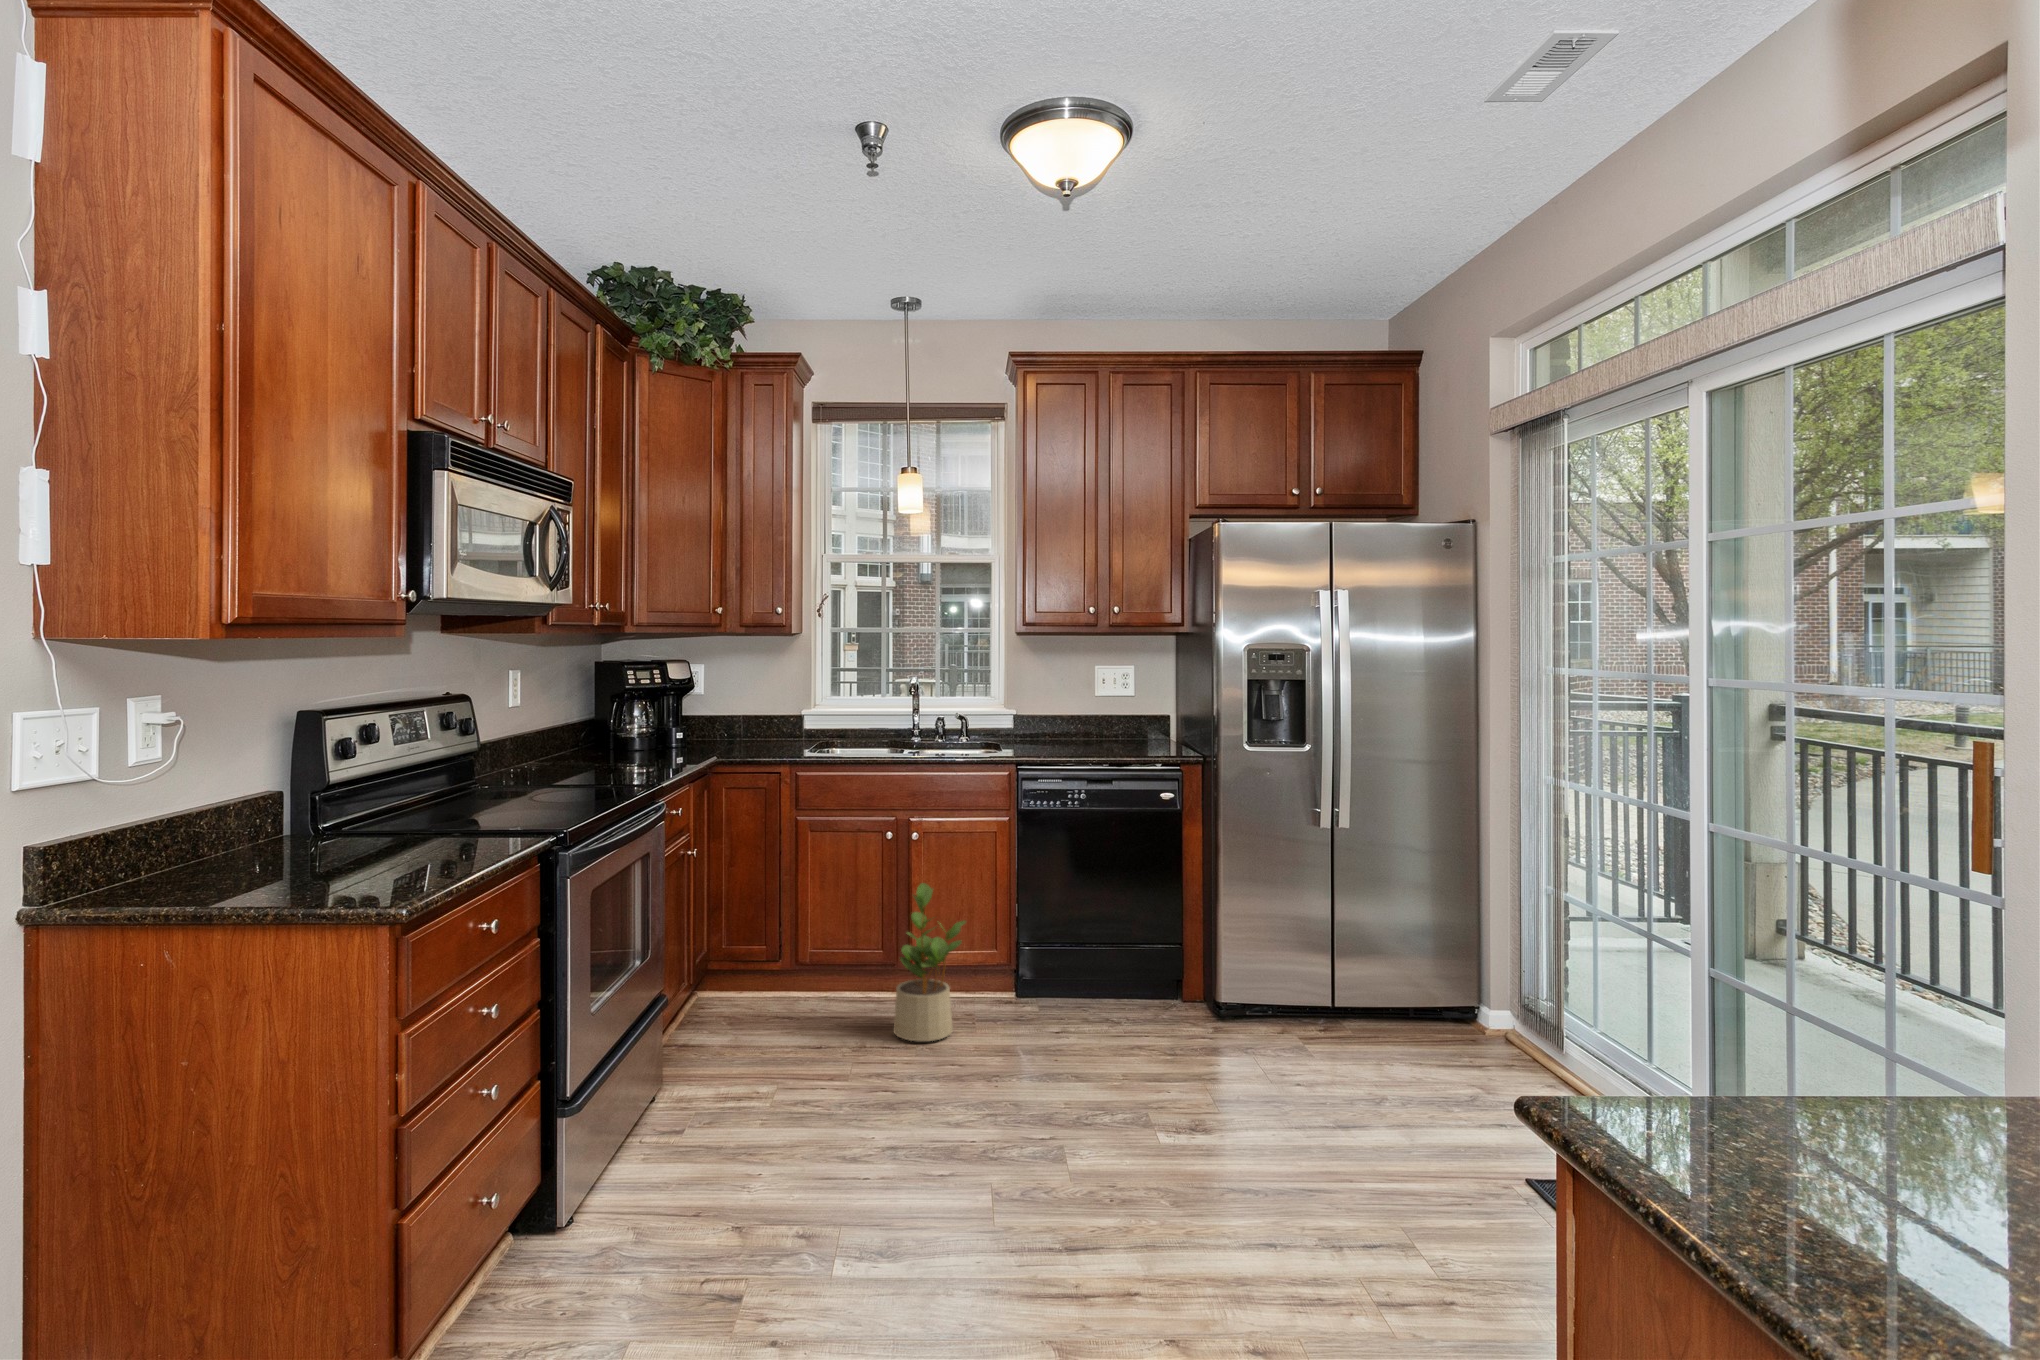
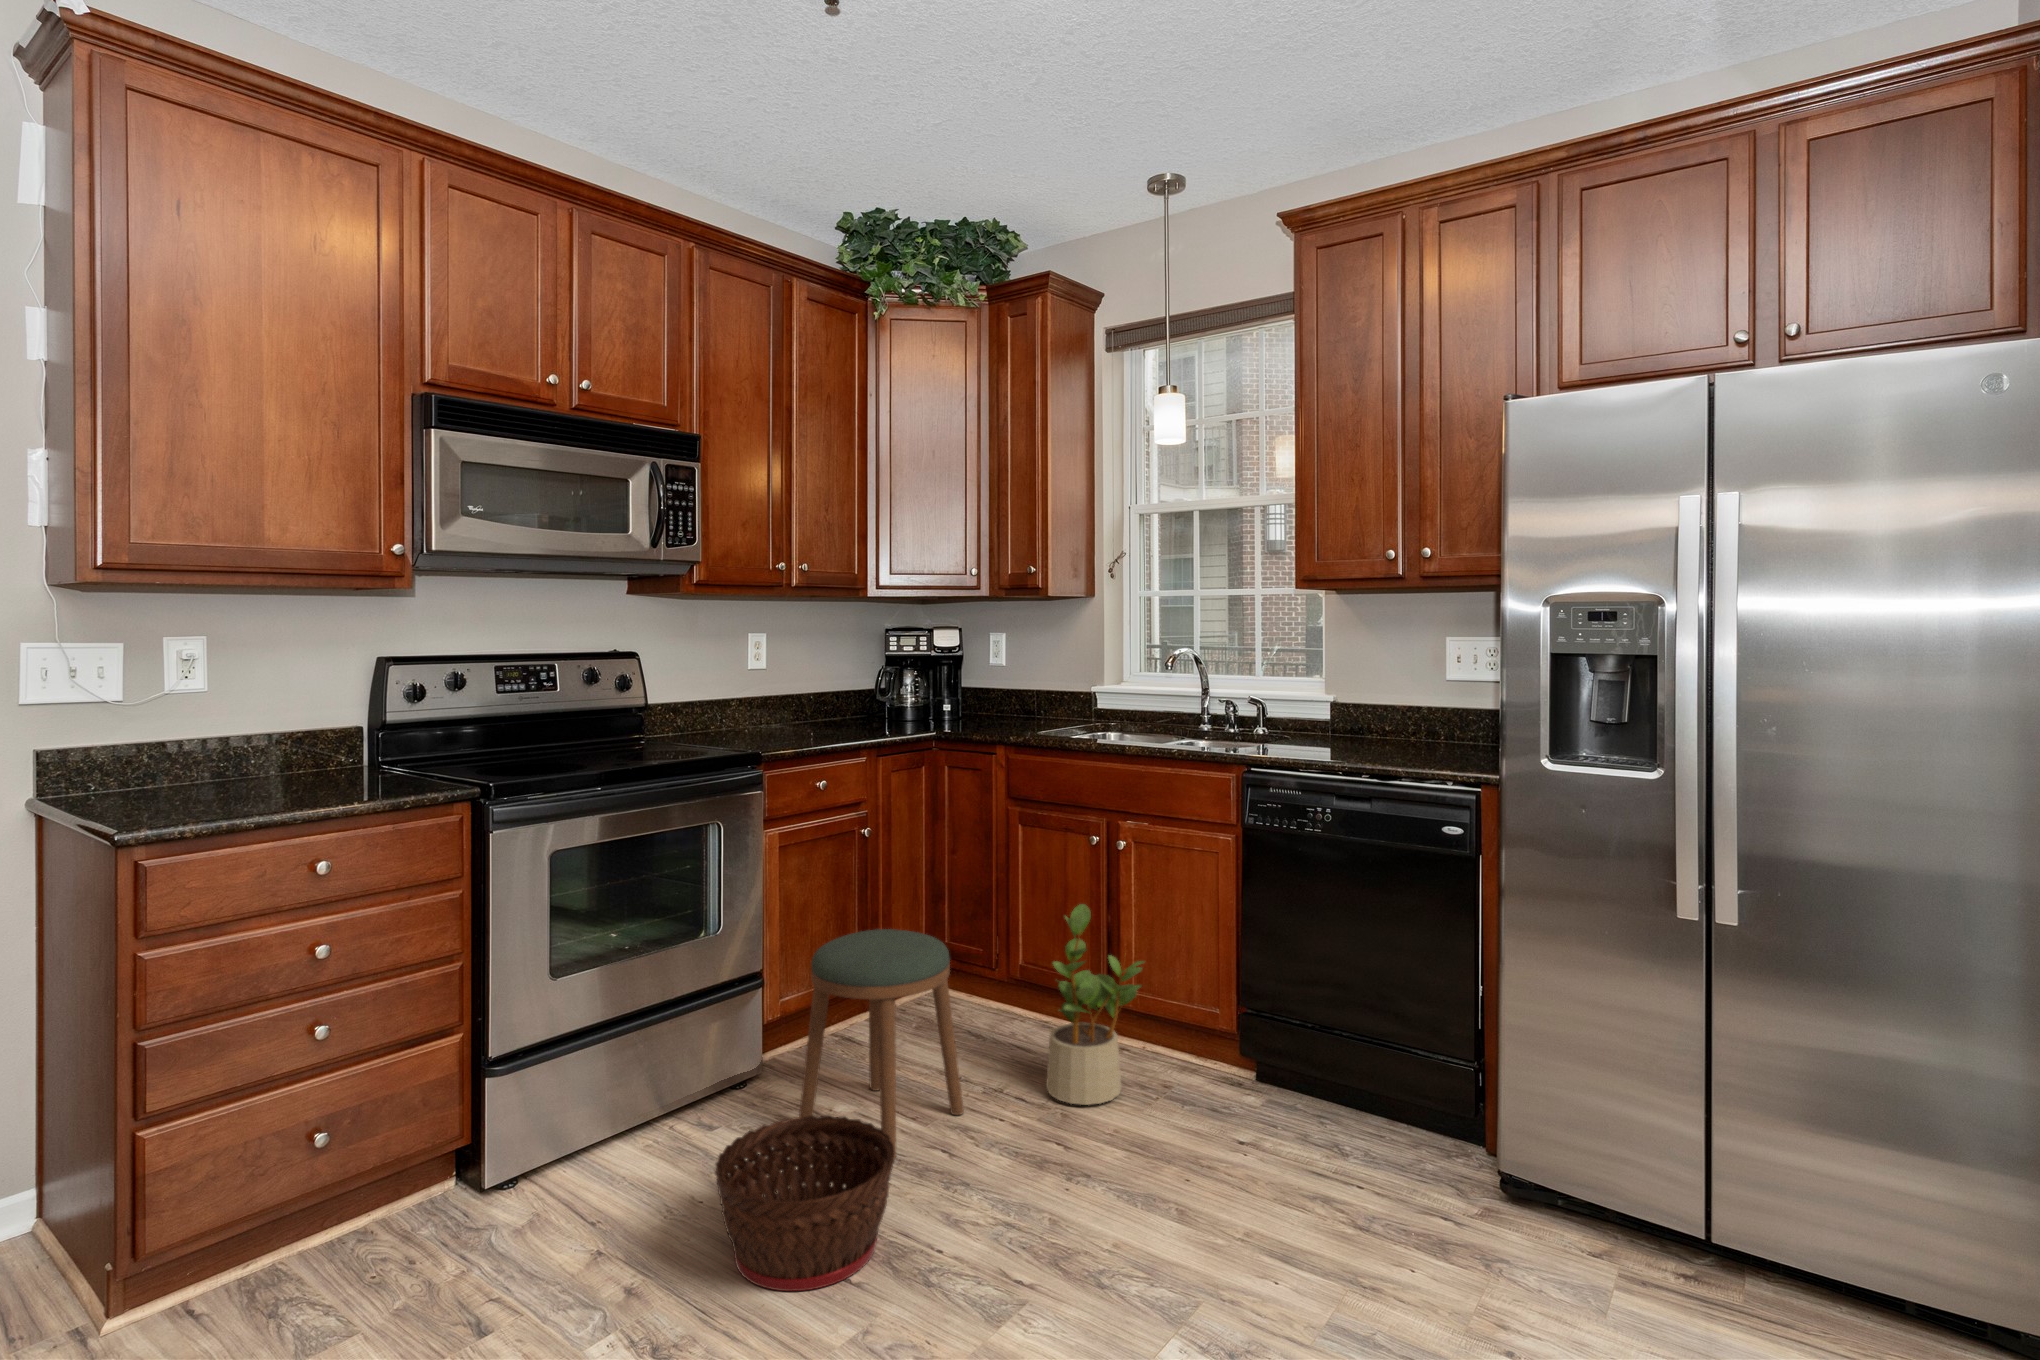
stool: none [749,925,867,1112] -> present [799,929,964,1157]
basket: none [815,1068,958,1202] -> present [715,1115,895,1291]

